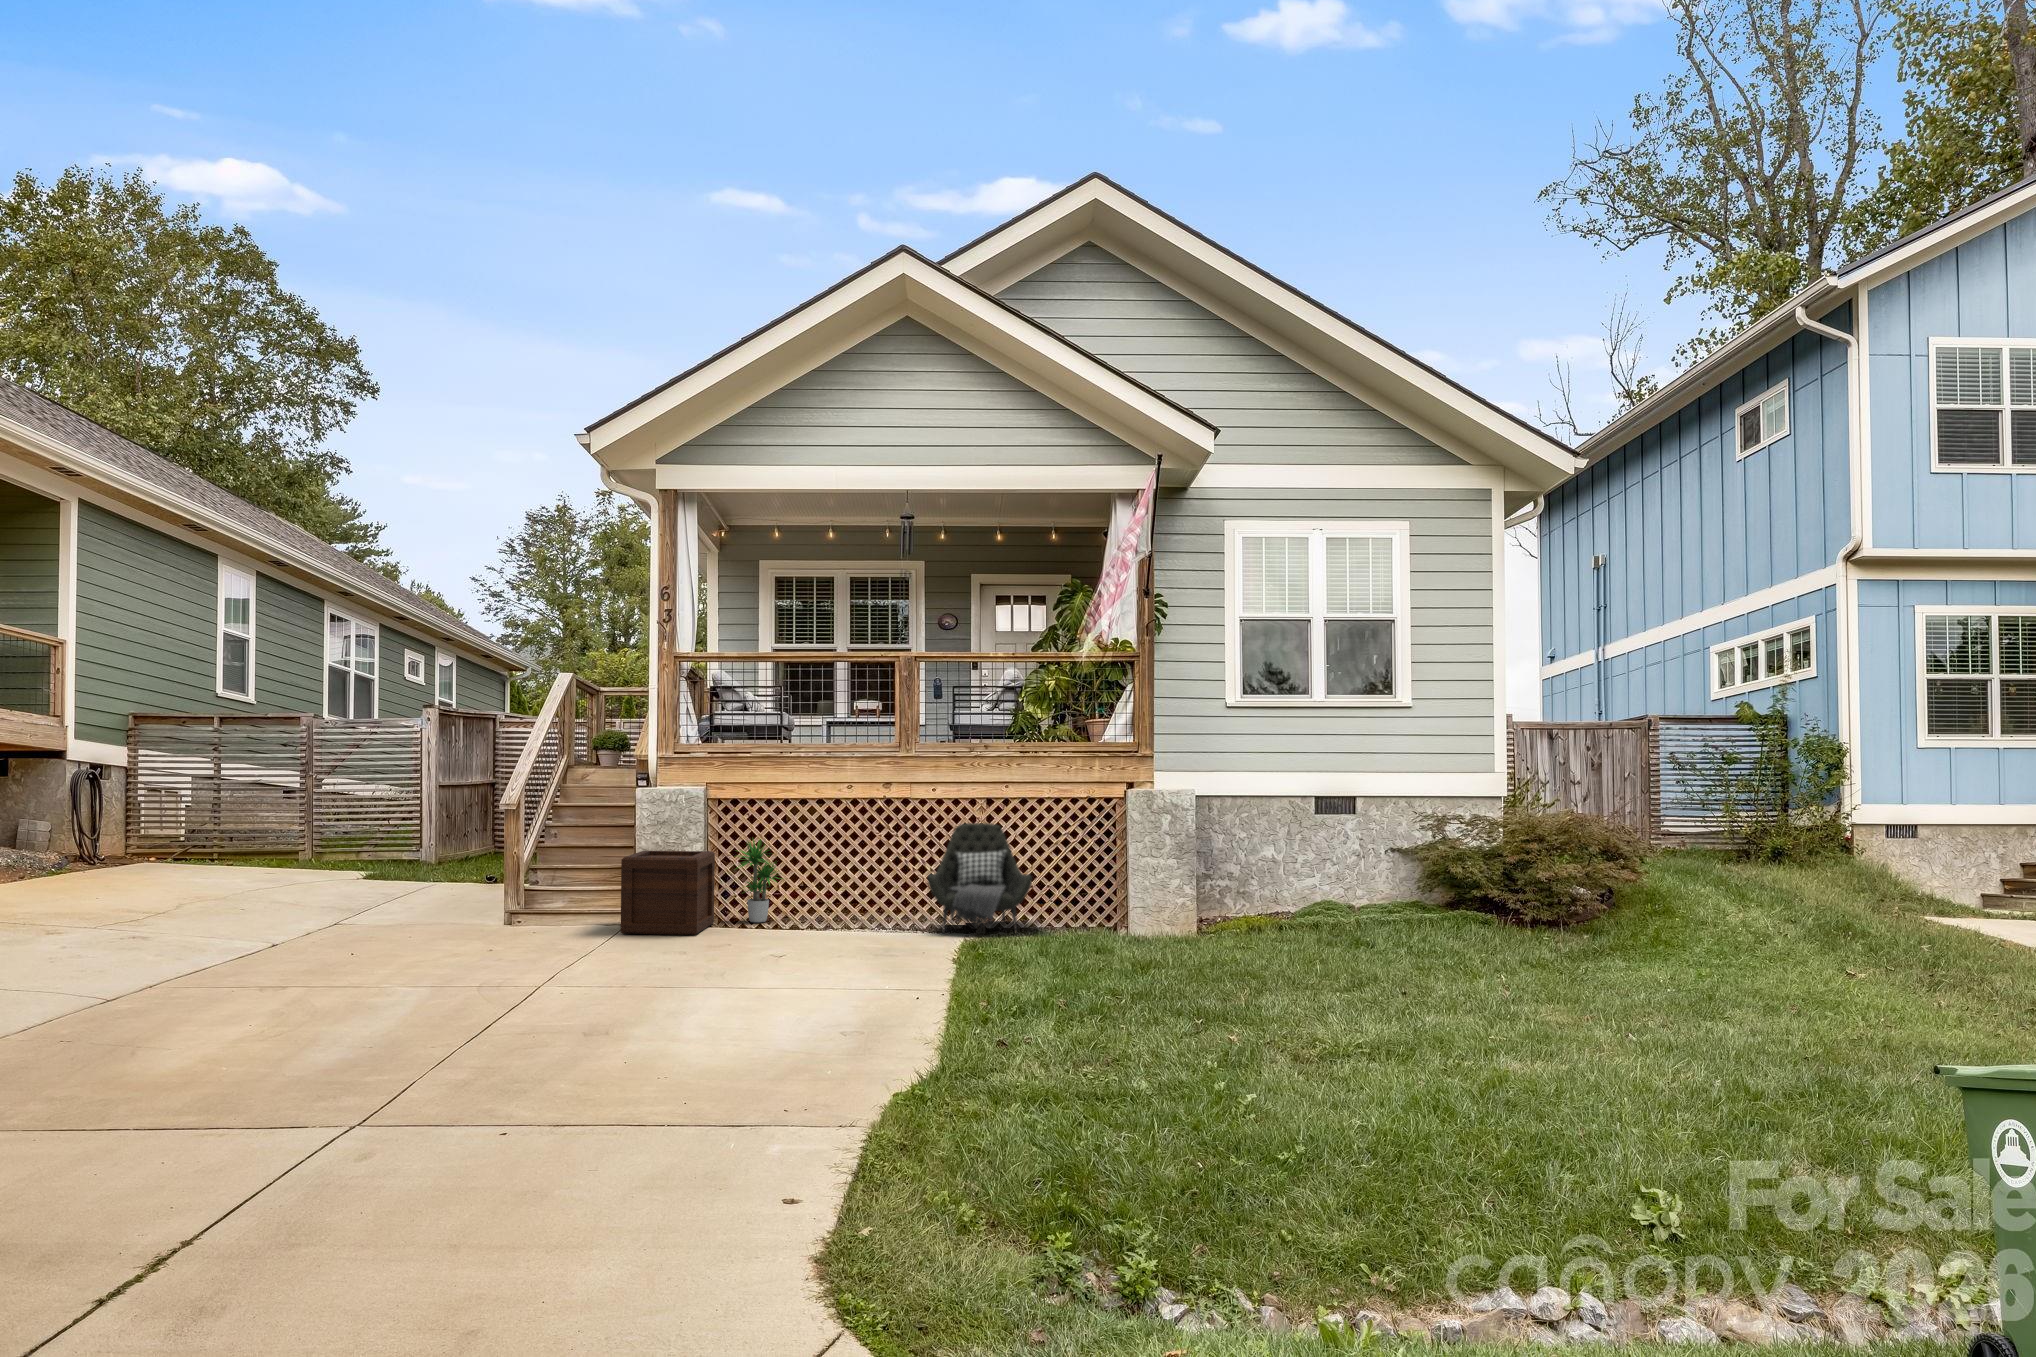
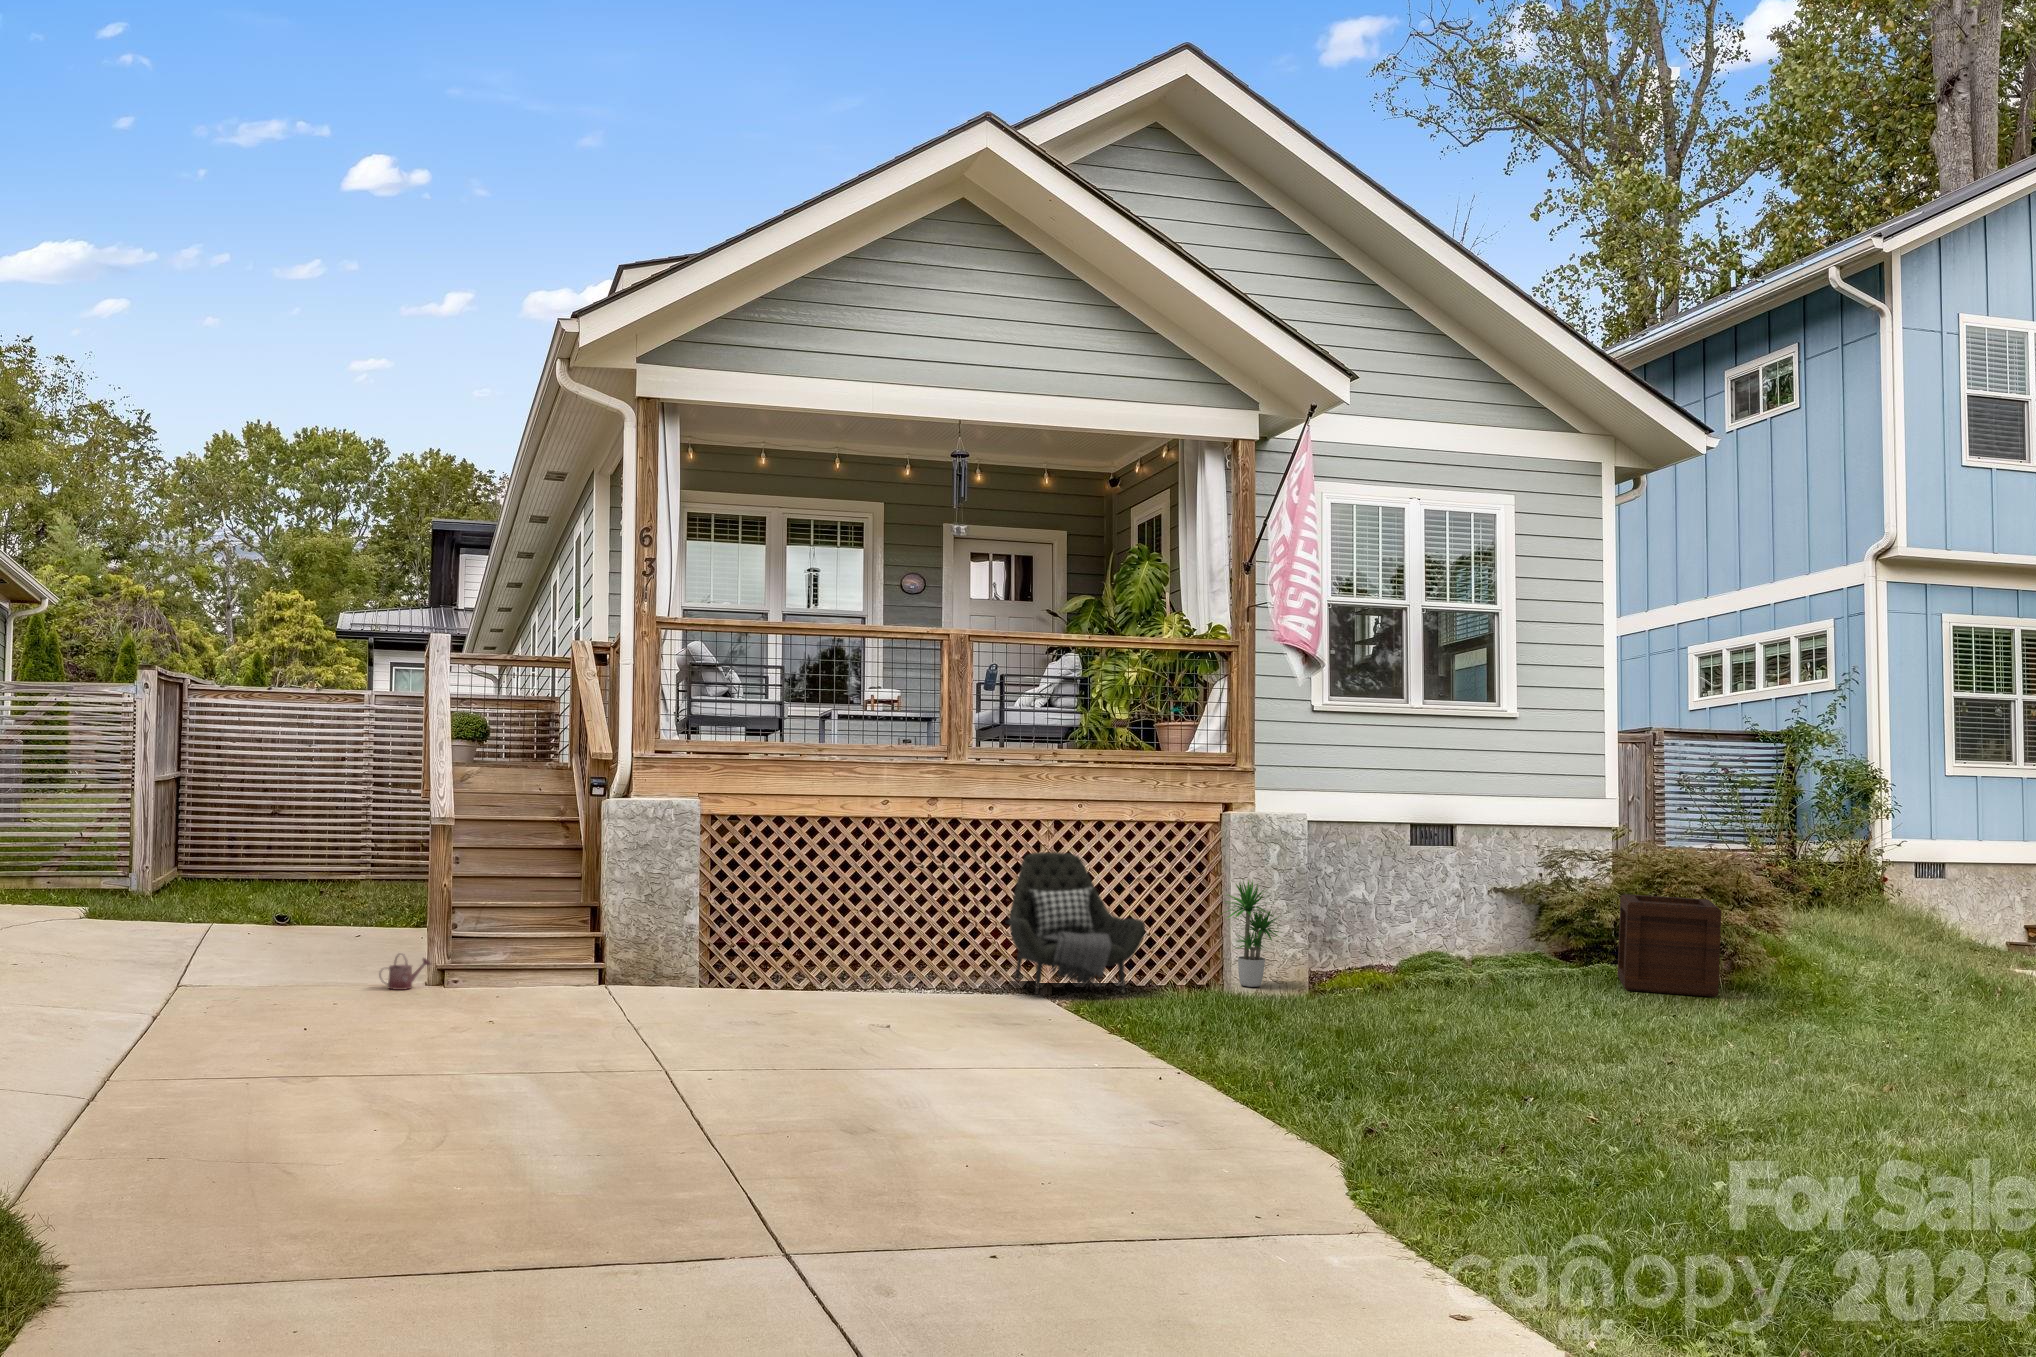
potted plant: present [738,839,779,923] -> present [1224,880,1282,987]
wooden crate: present [620,850,715,935] -> present [1617,894,1721,997]
watering can: none [465,899,505,926] -> present [379,953,430,990]

